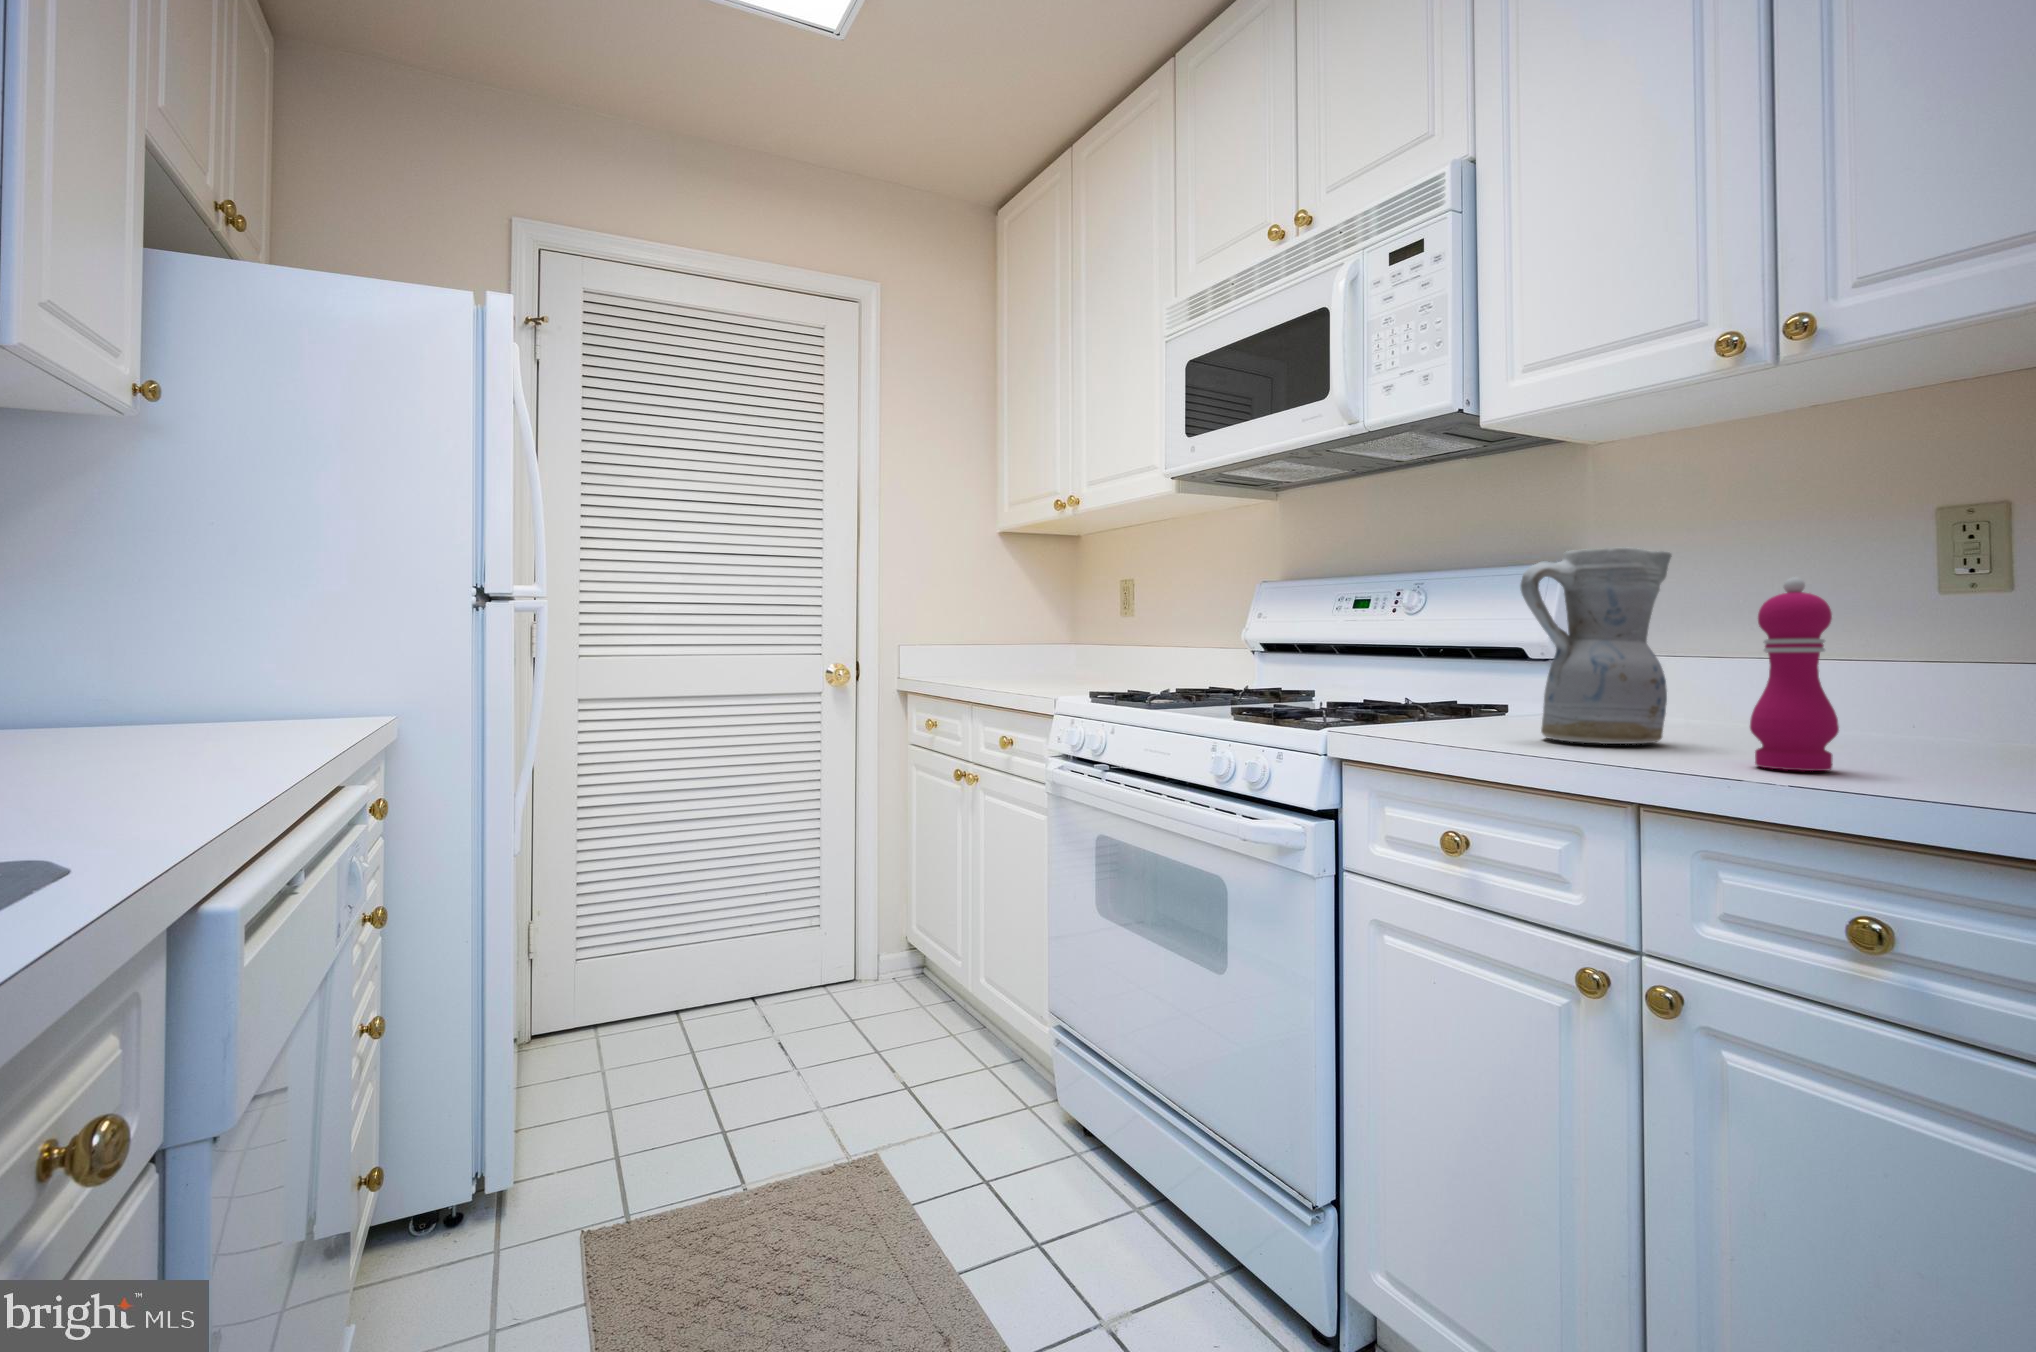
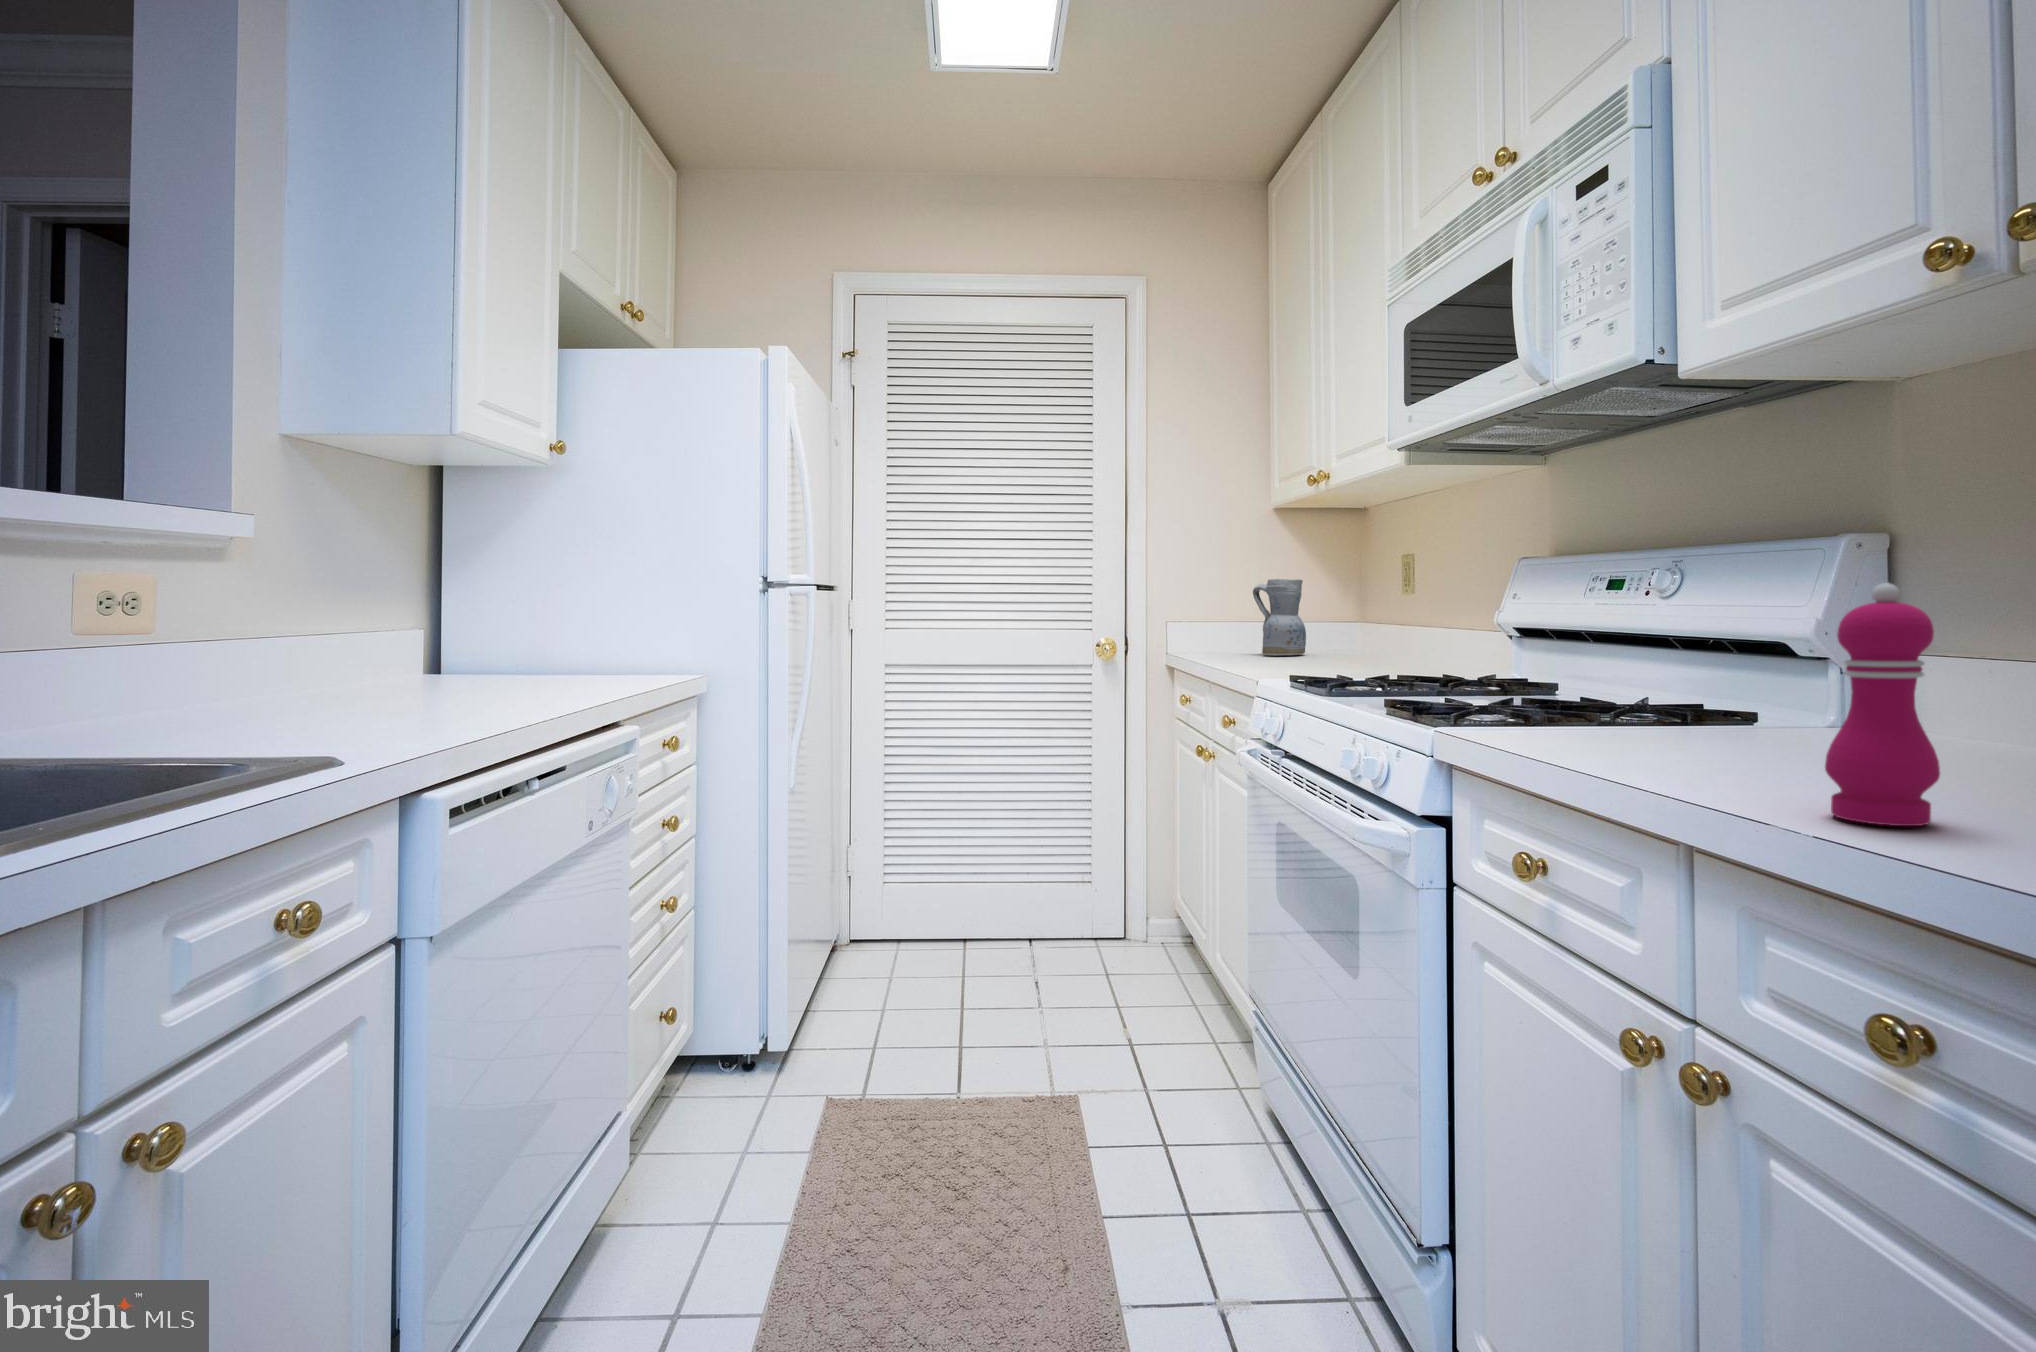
ceramic pitcher: present [1521,547,1672,744] -> present [1253,579,1306,656]

